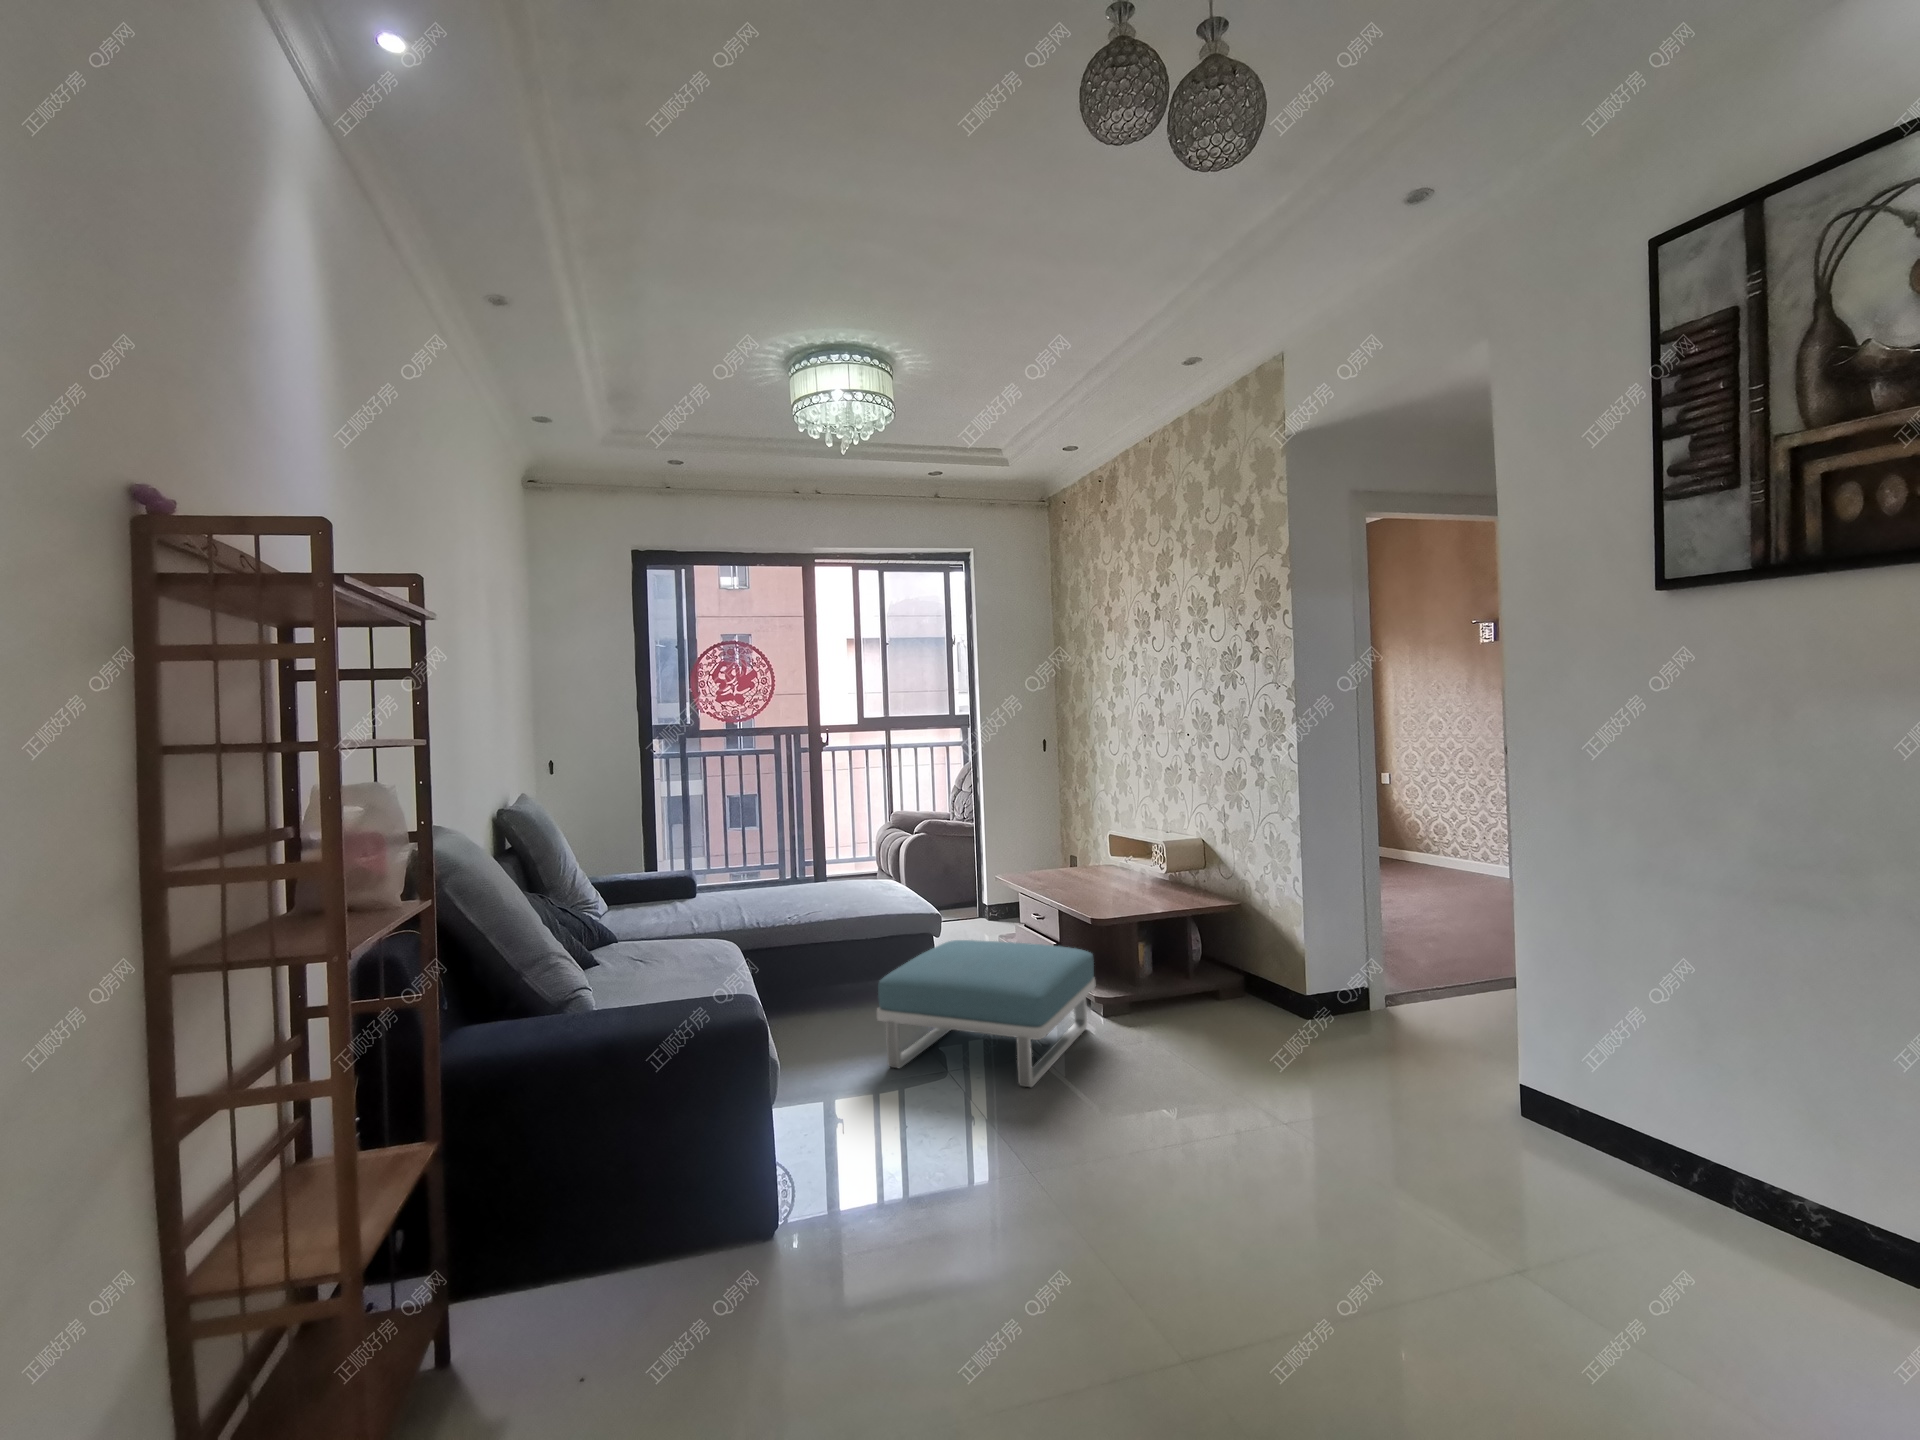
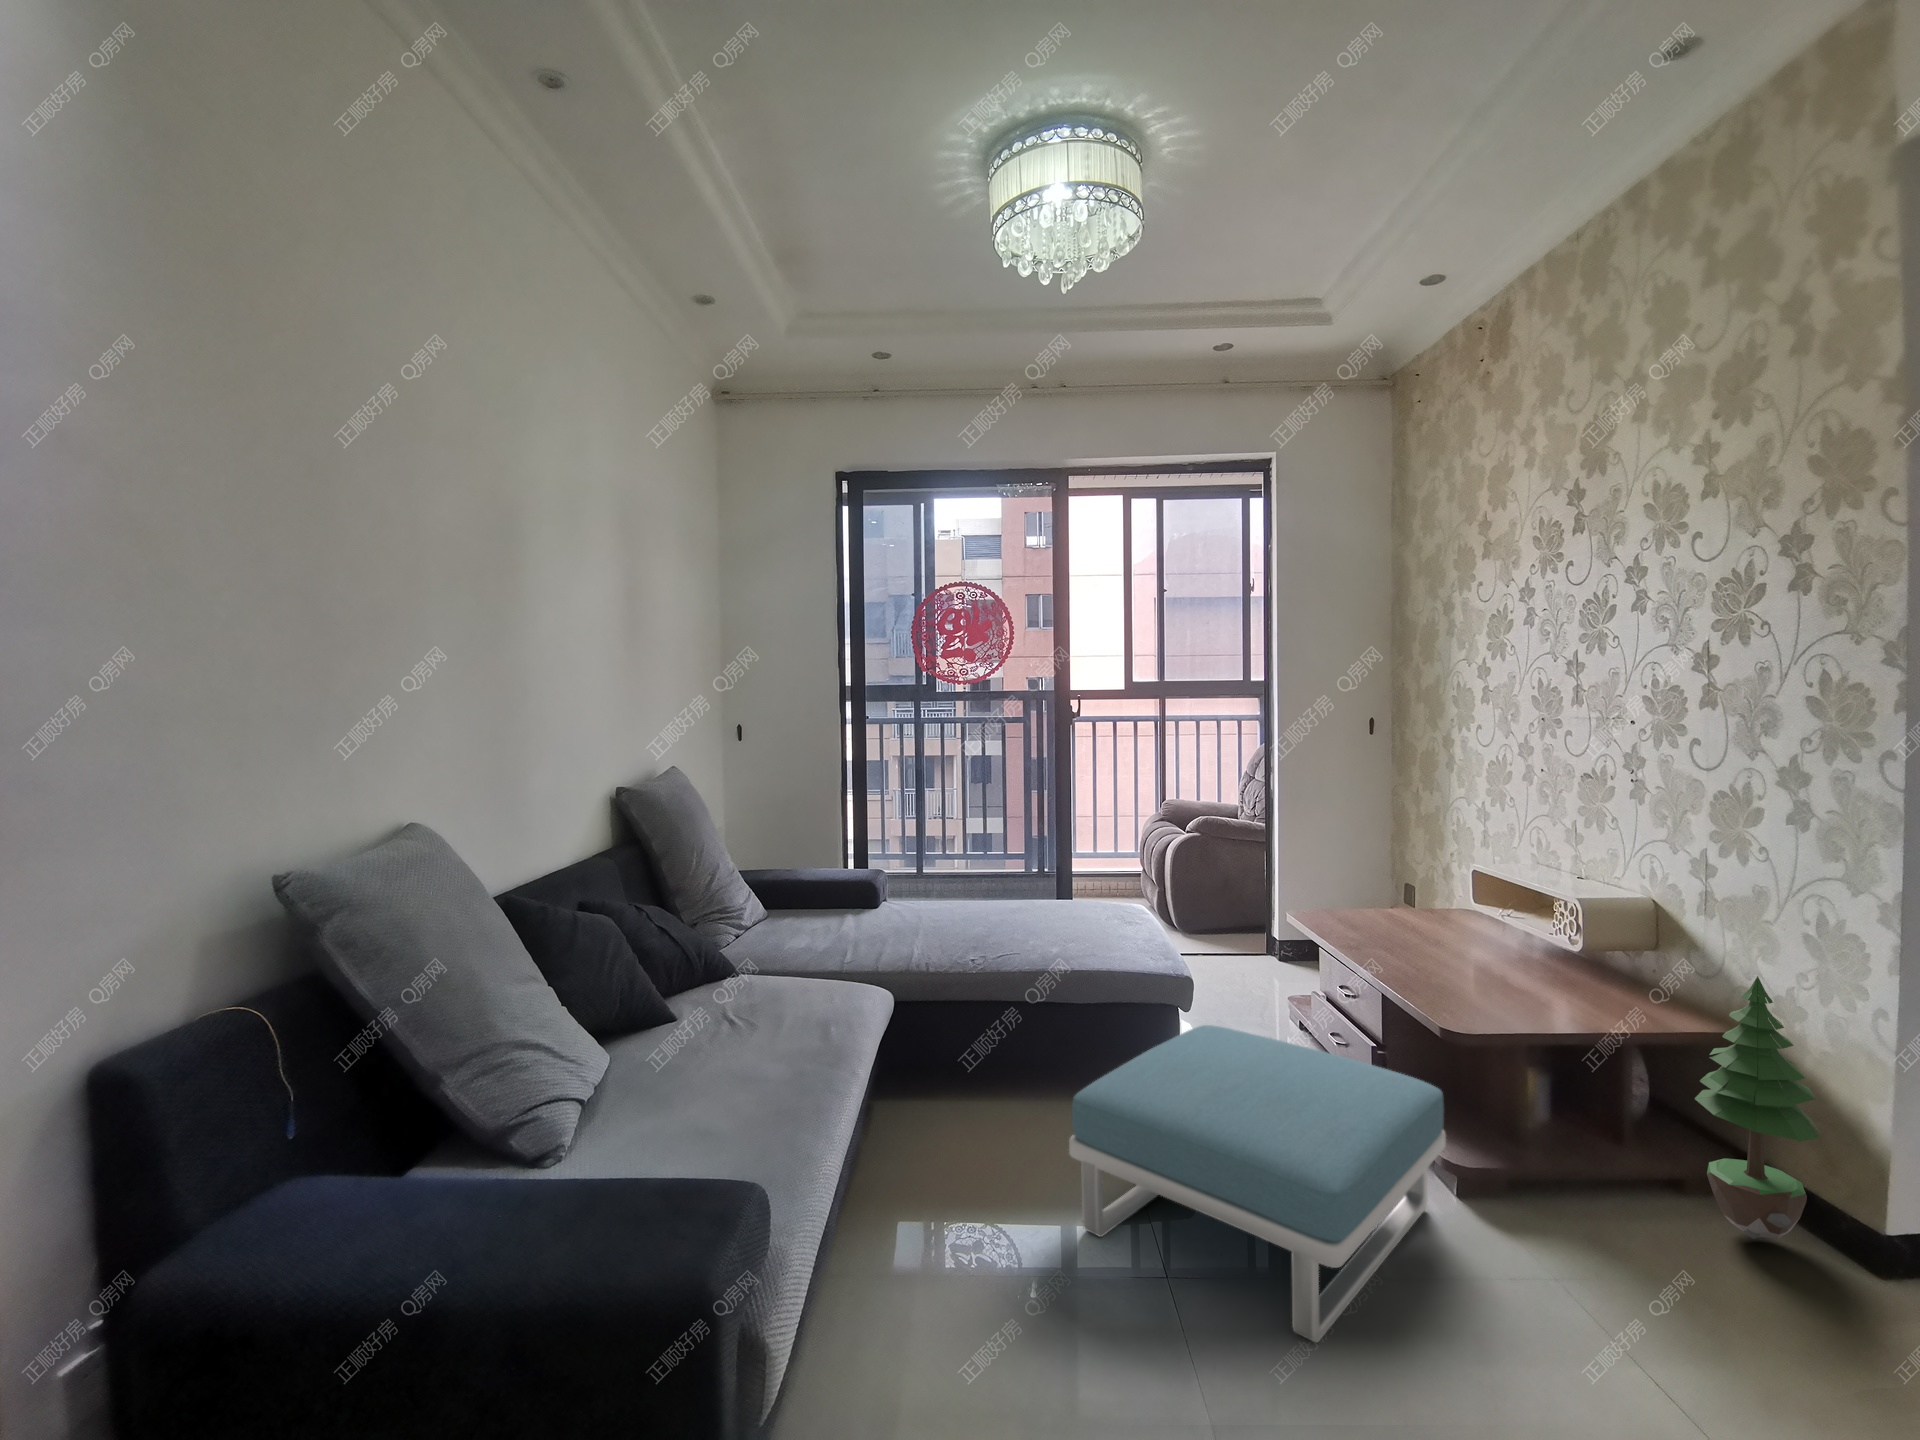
potted tree: none [1219,868,1274,1015] -> present [1695,976,1820,1240]

